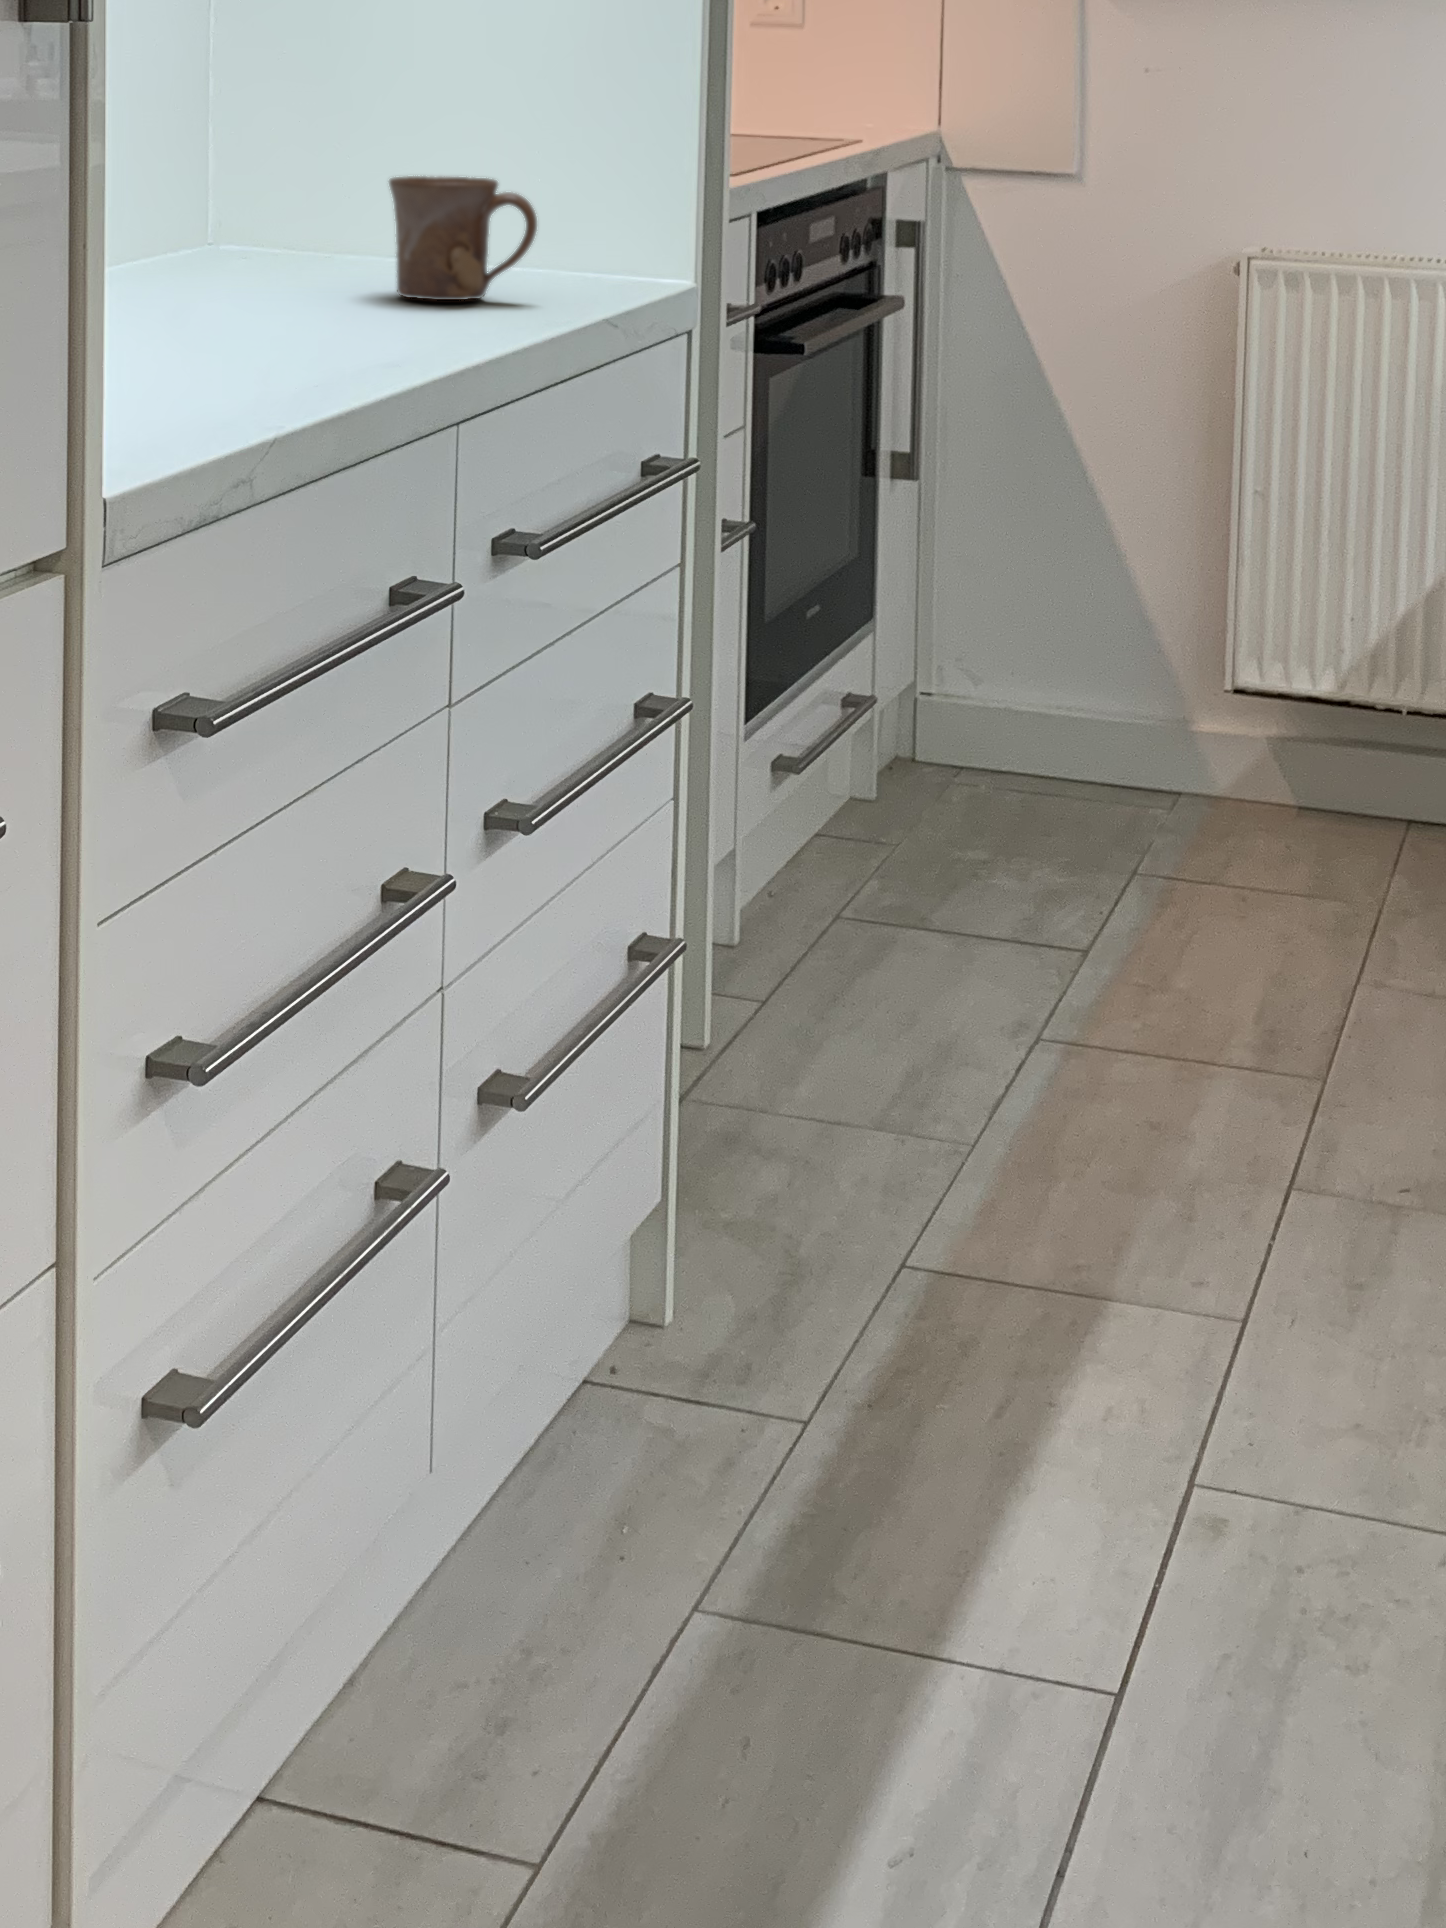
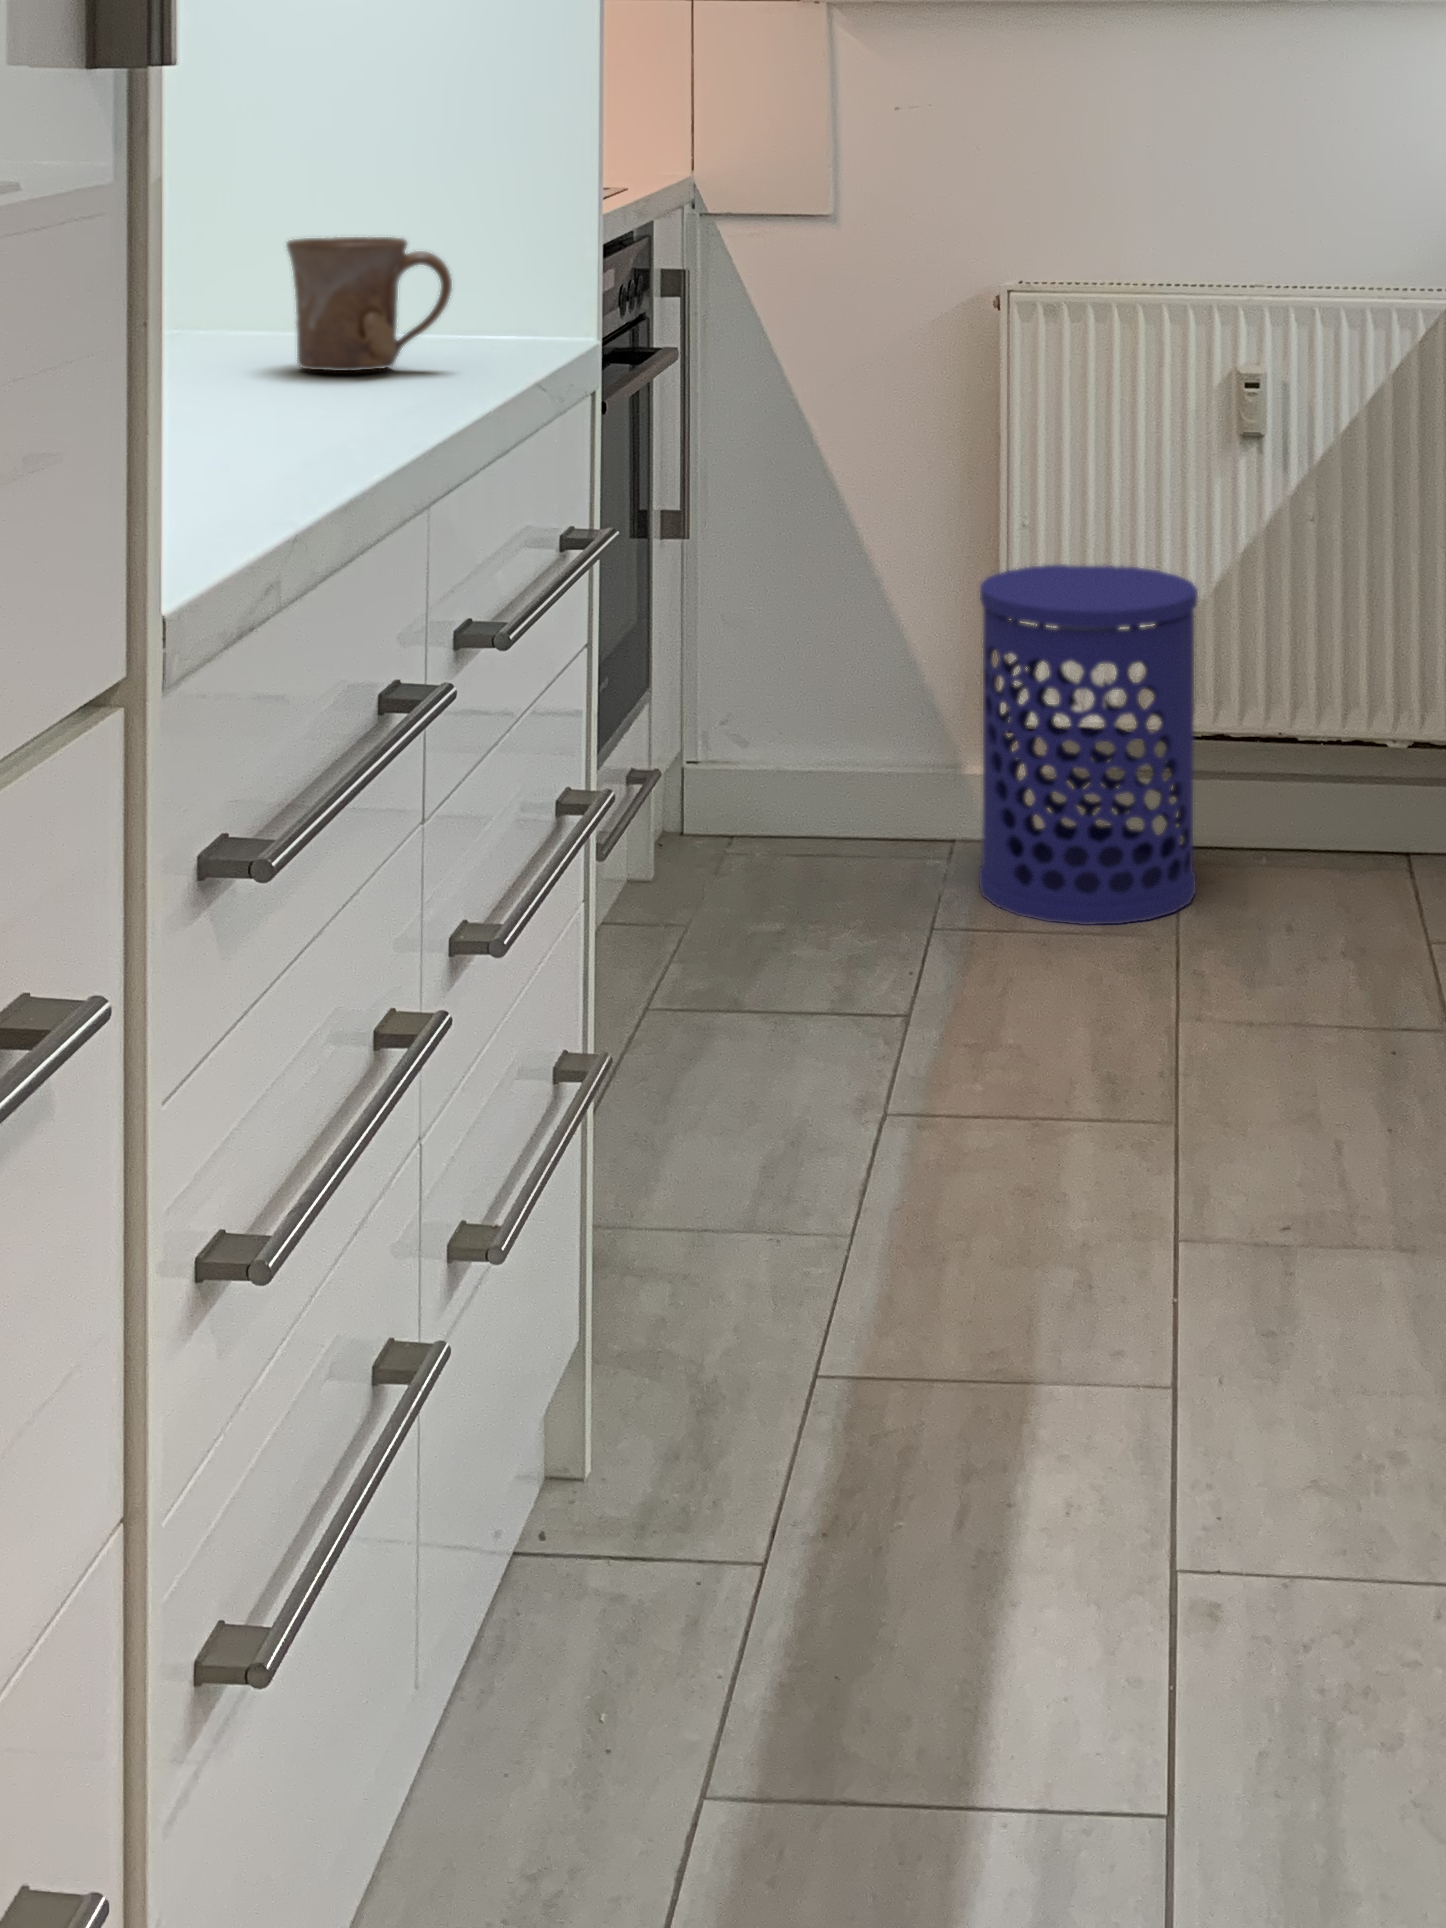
waste bin: none [1193,531,1428,891] -> present [979,564,1198,925]

